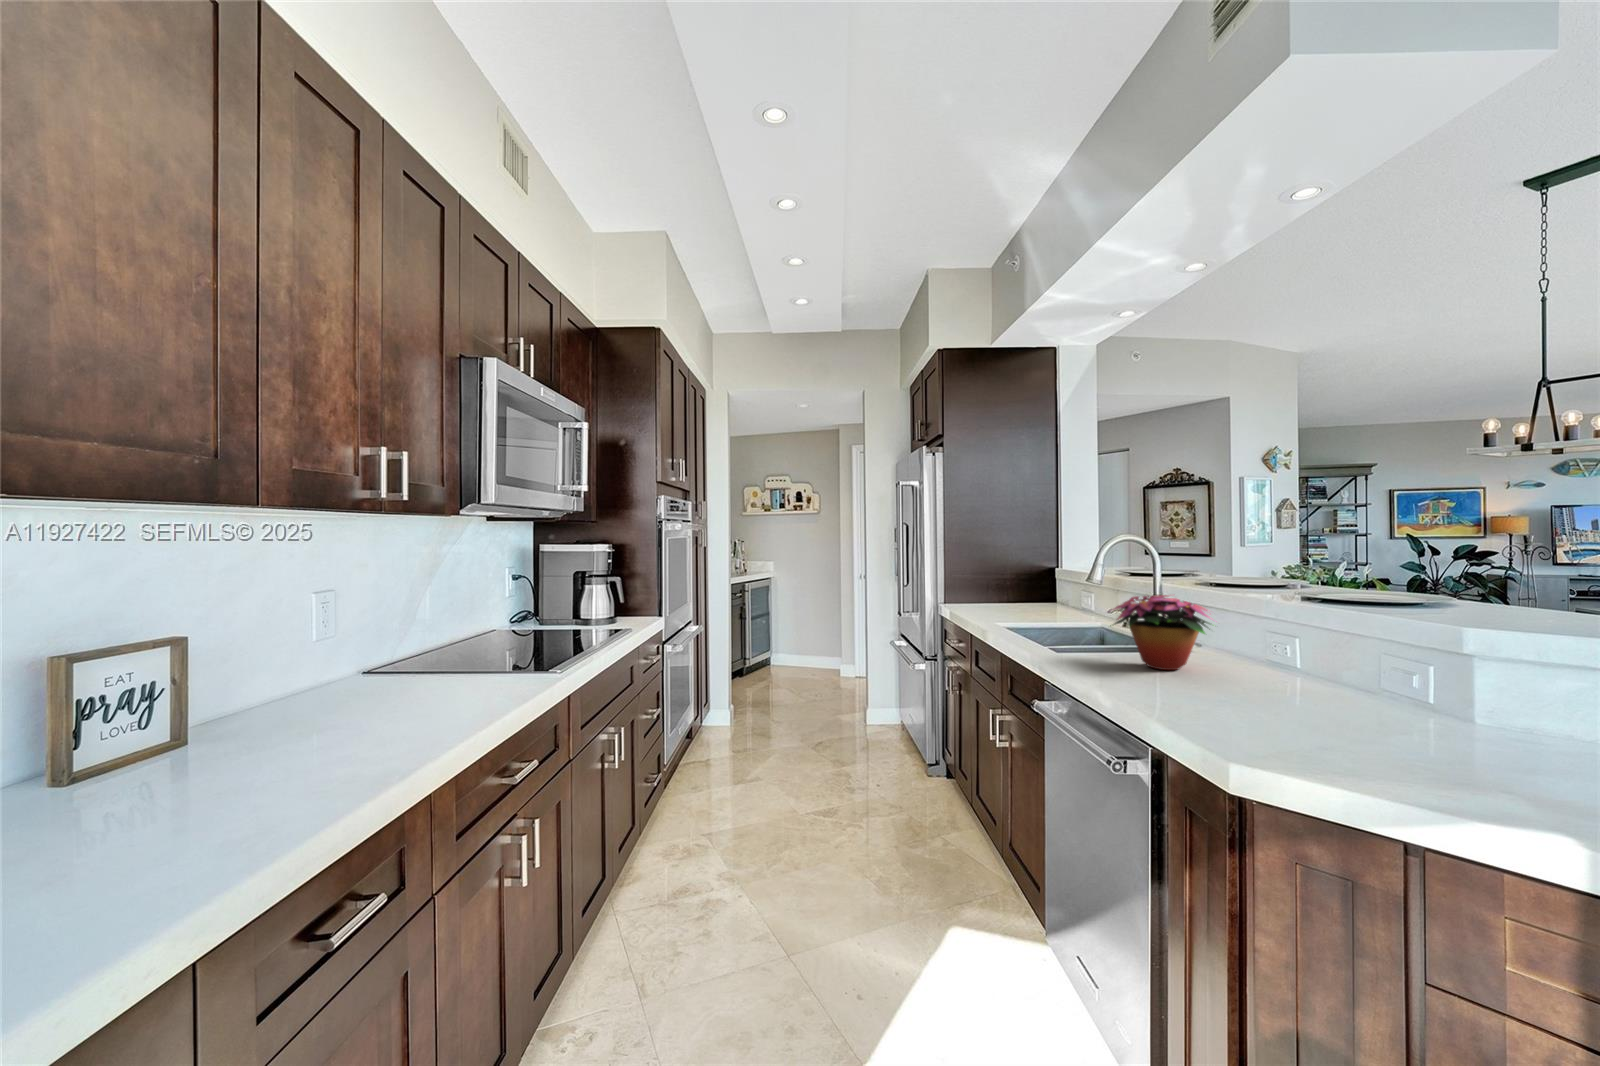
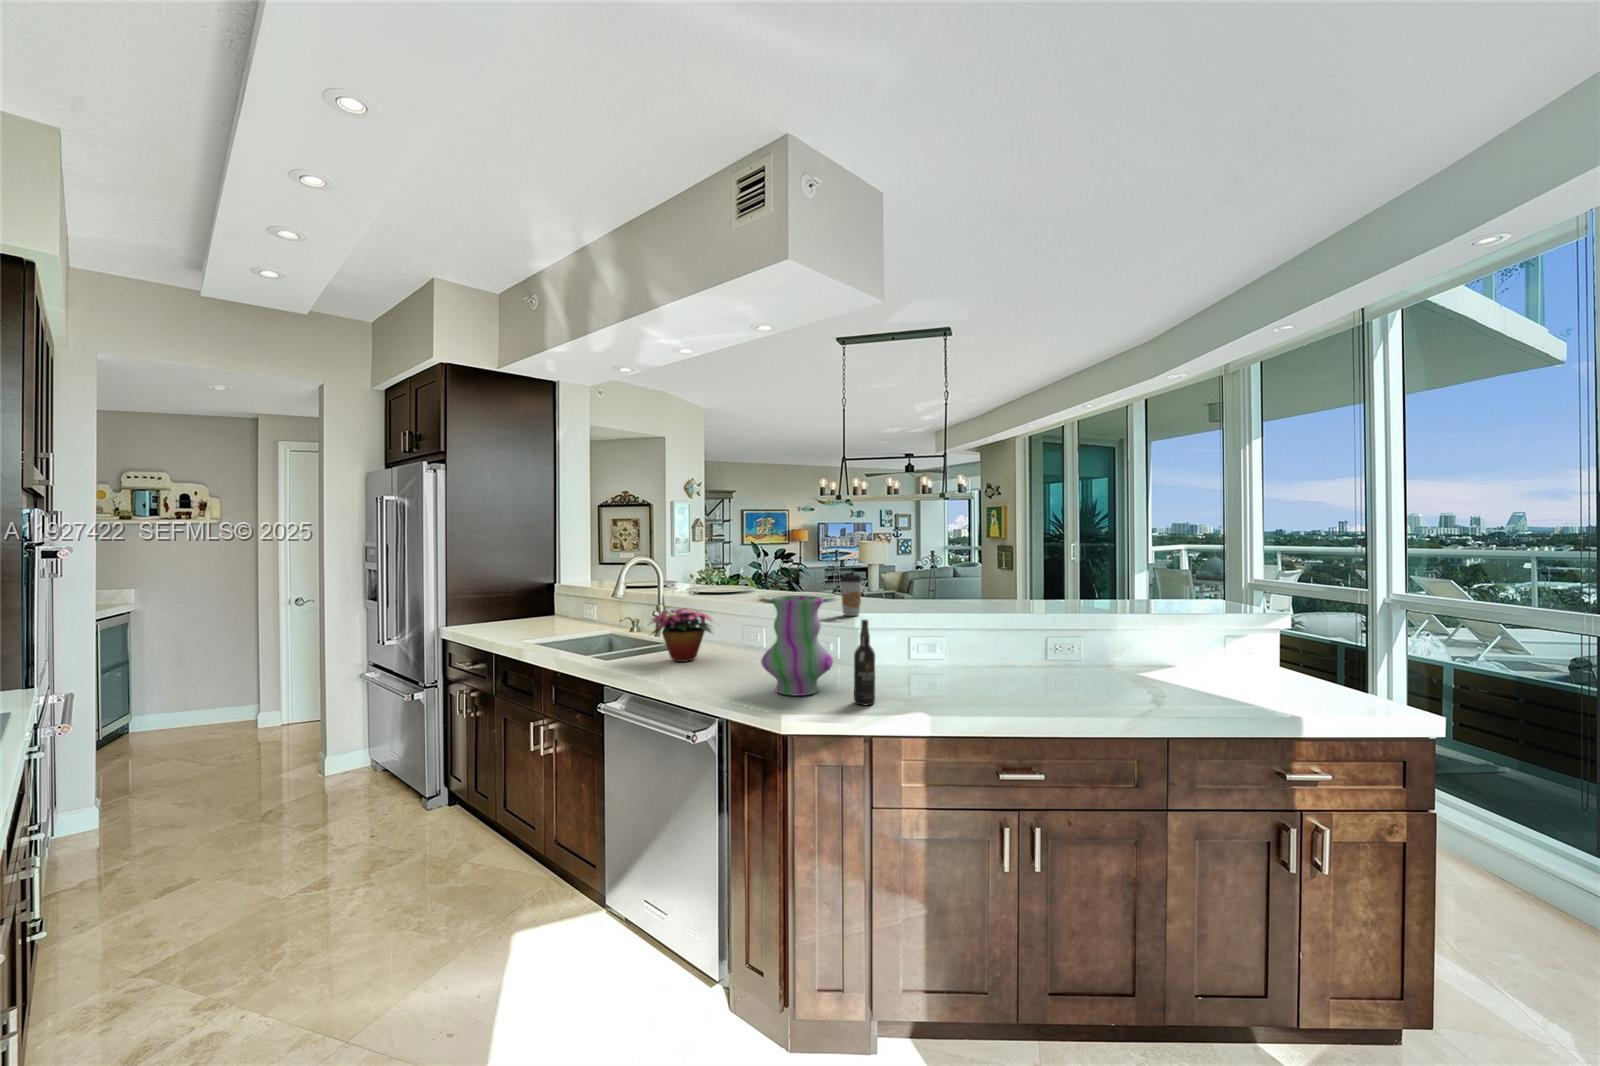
coffee cup: none [1477,550,1541,630] -> present [841,575,862,616]
vase: none [1254,576,1423,758] -> present [761,595,833,696]
wine bottle: none [1465,626,1531,813] -> present [854,619,875,705]

